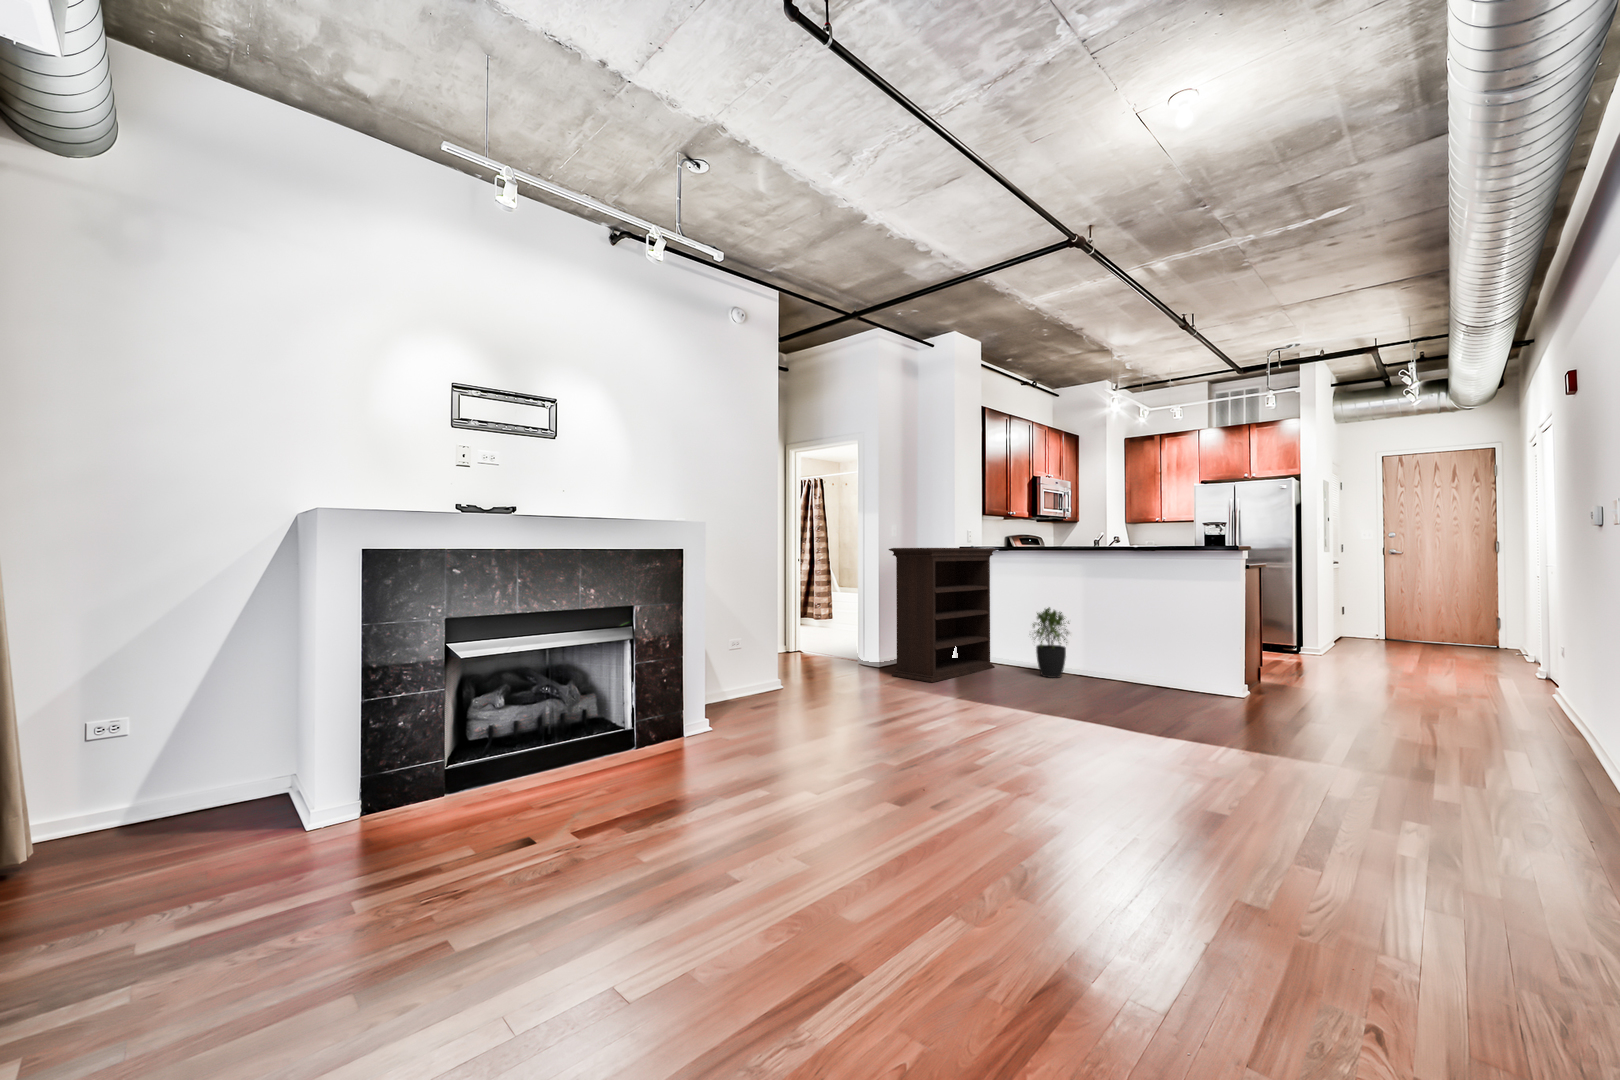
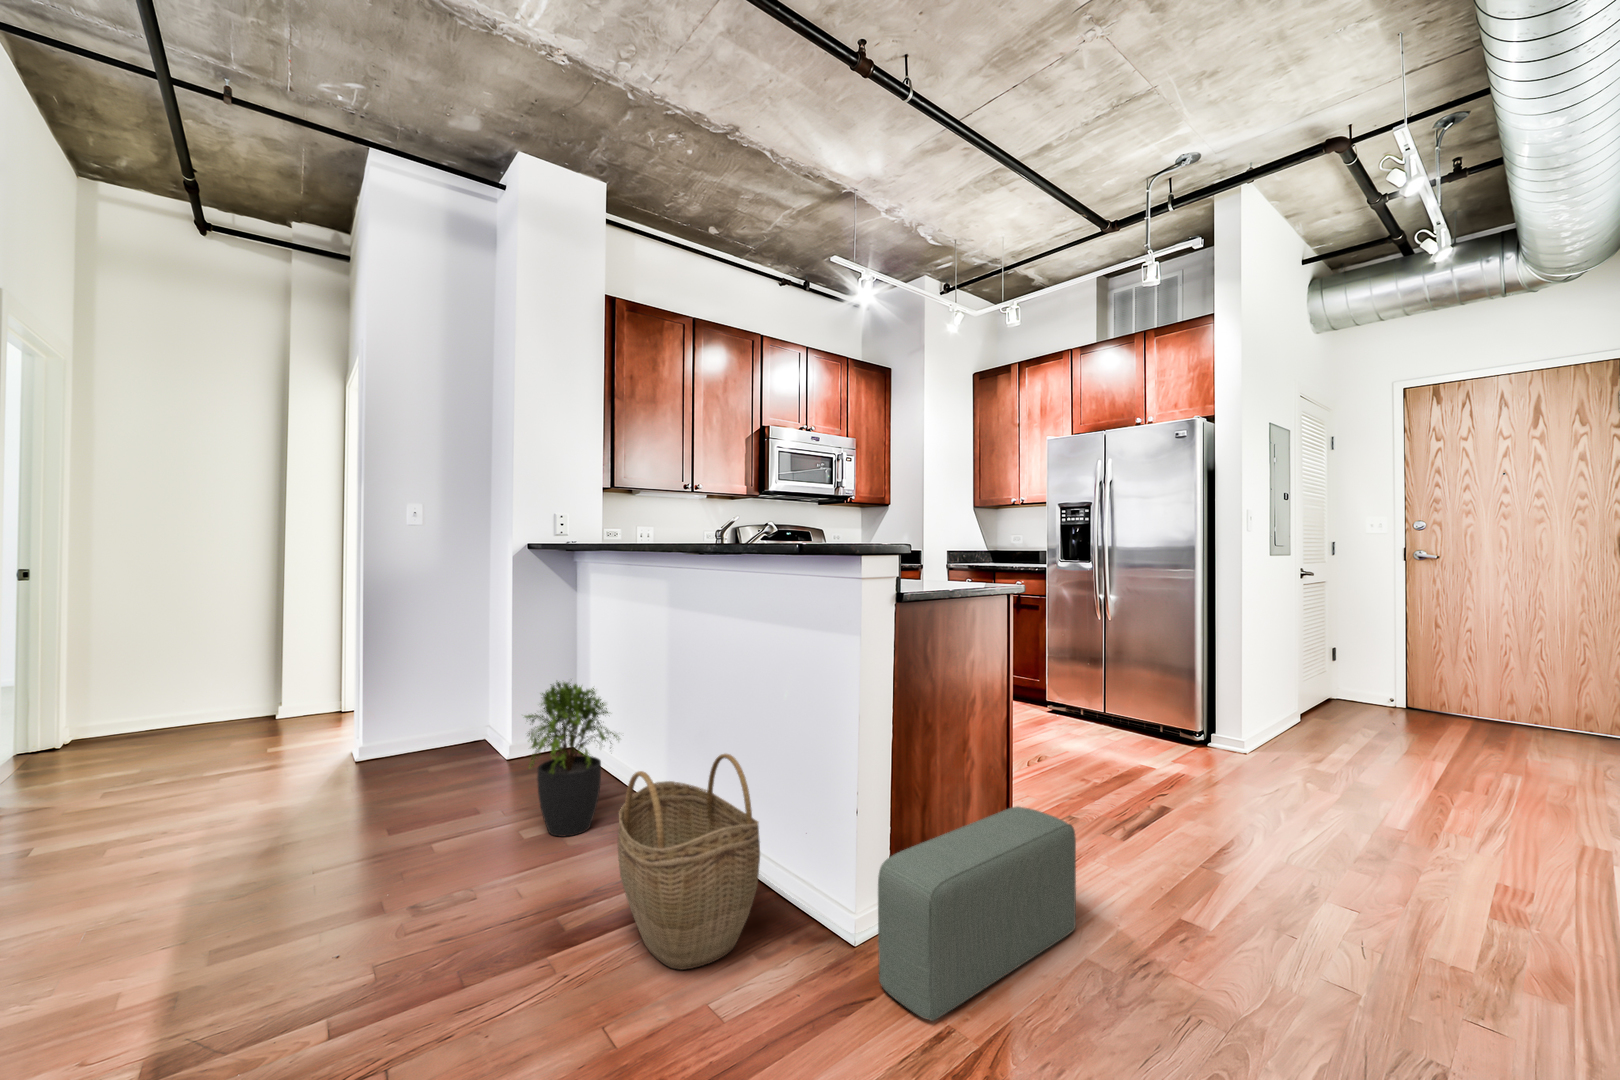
bookshelf: present [889,548,997,682] -> none [252,552,538,850]
woven basket: none [1139,626,1207,698] -> present [618,754,760,970]
pouf: none [1259,647,1309,701] -> present [878,807,1076,1021]

